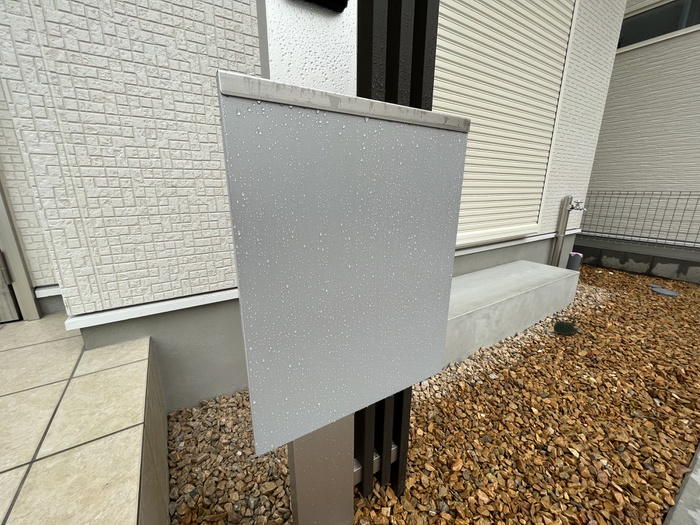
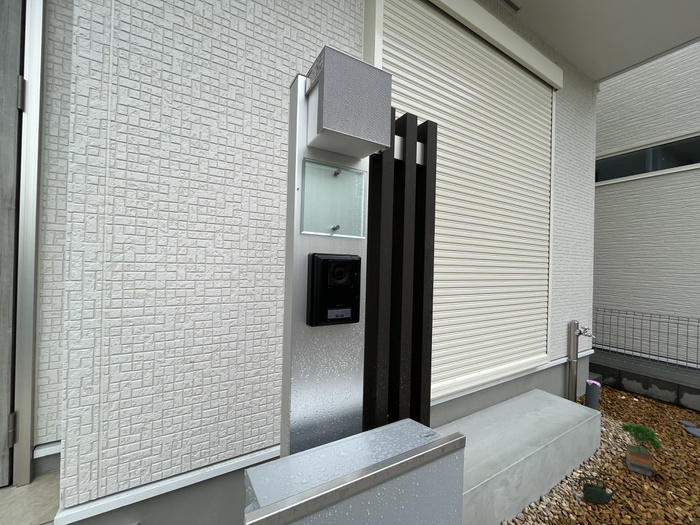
potted tree: none [595,277,632,319] -> present [621,424,661,477]

